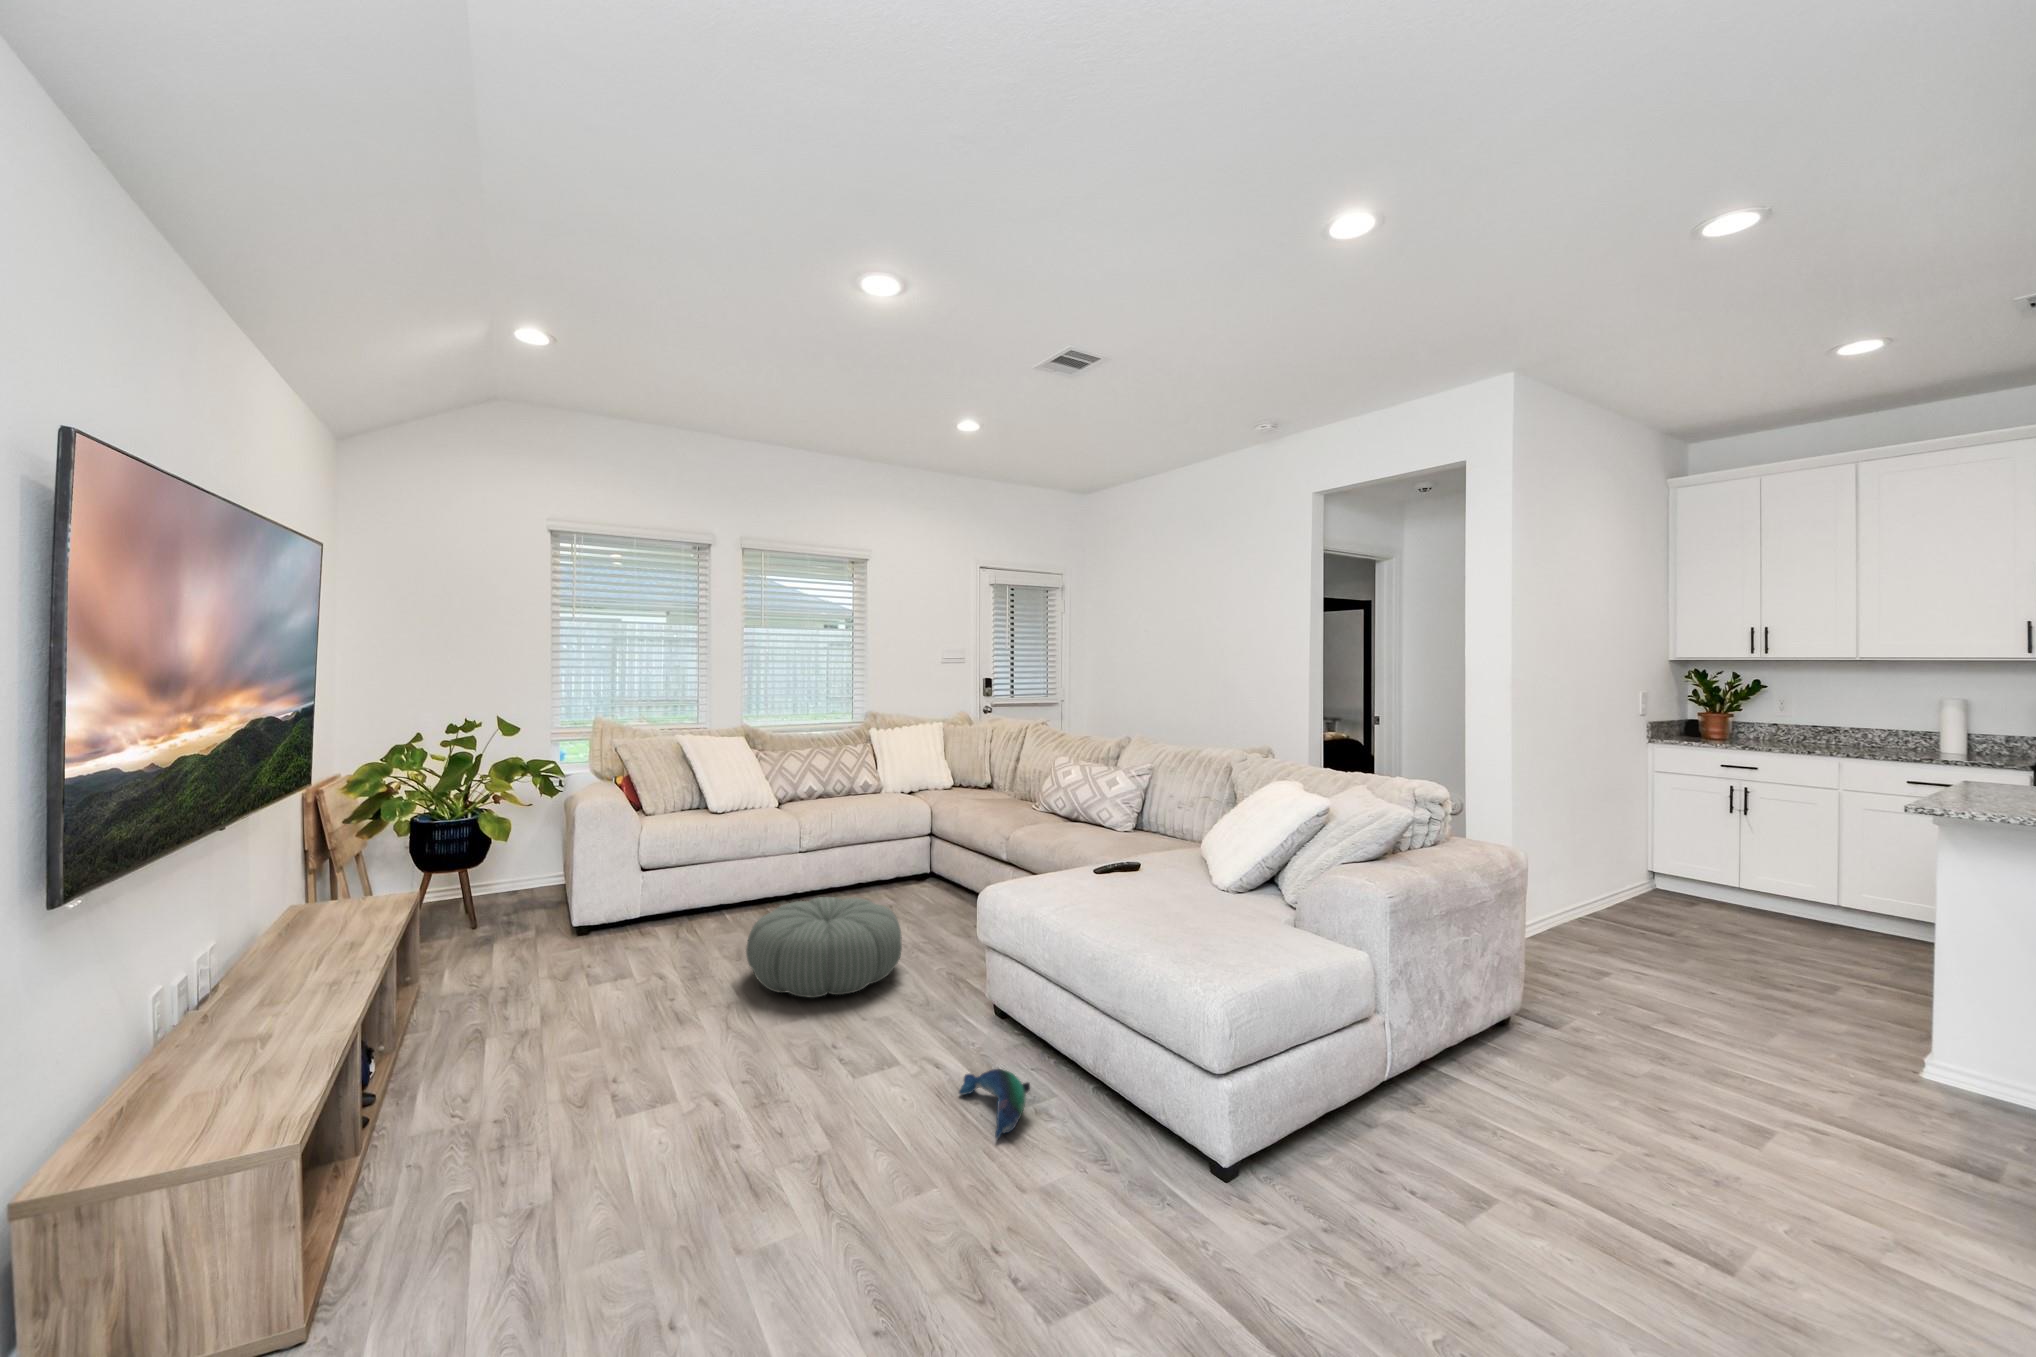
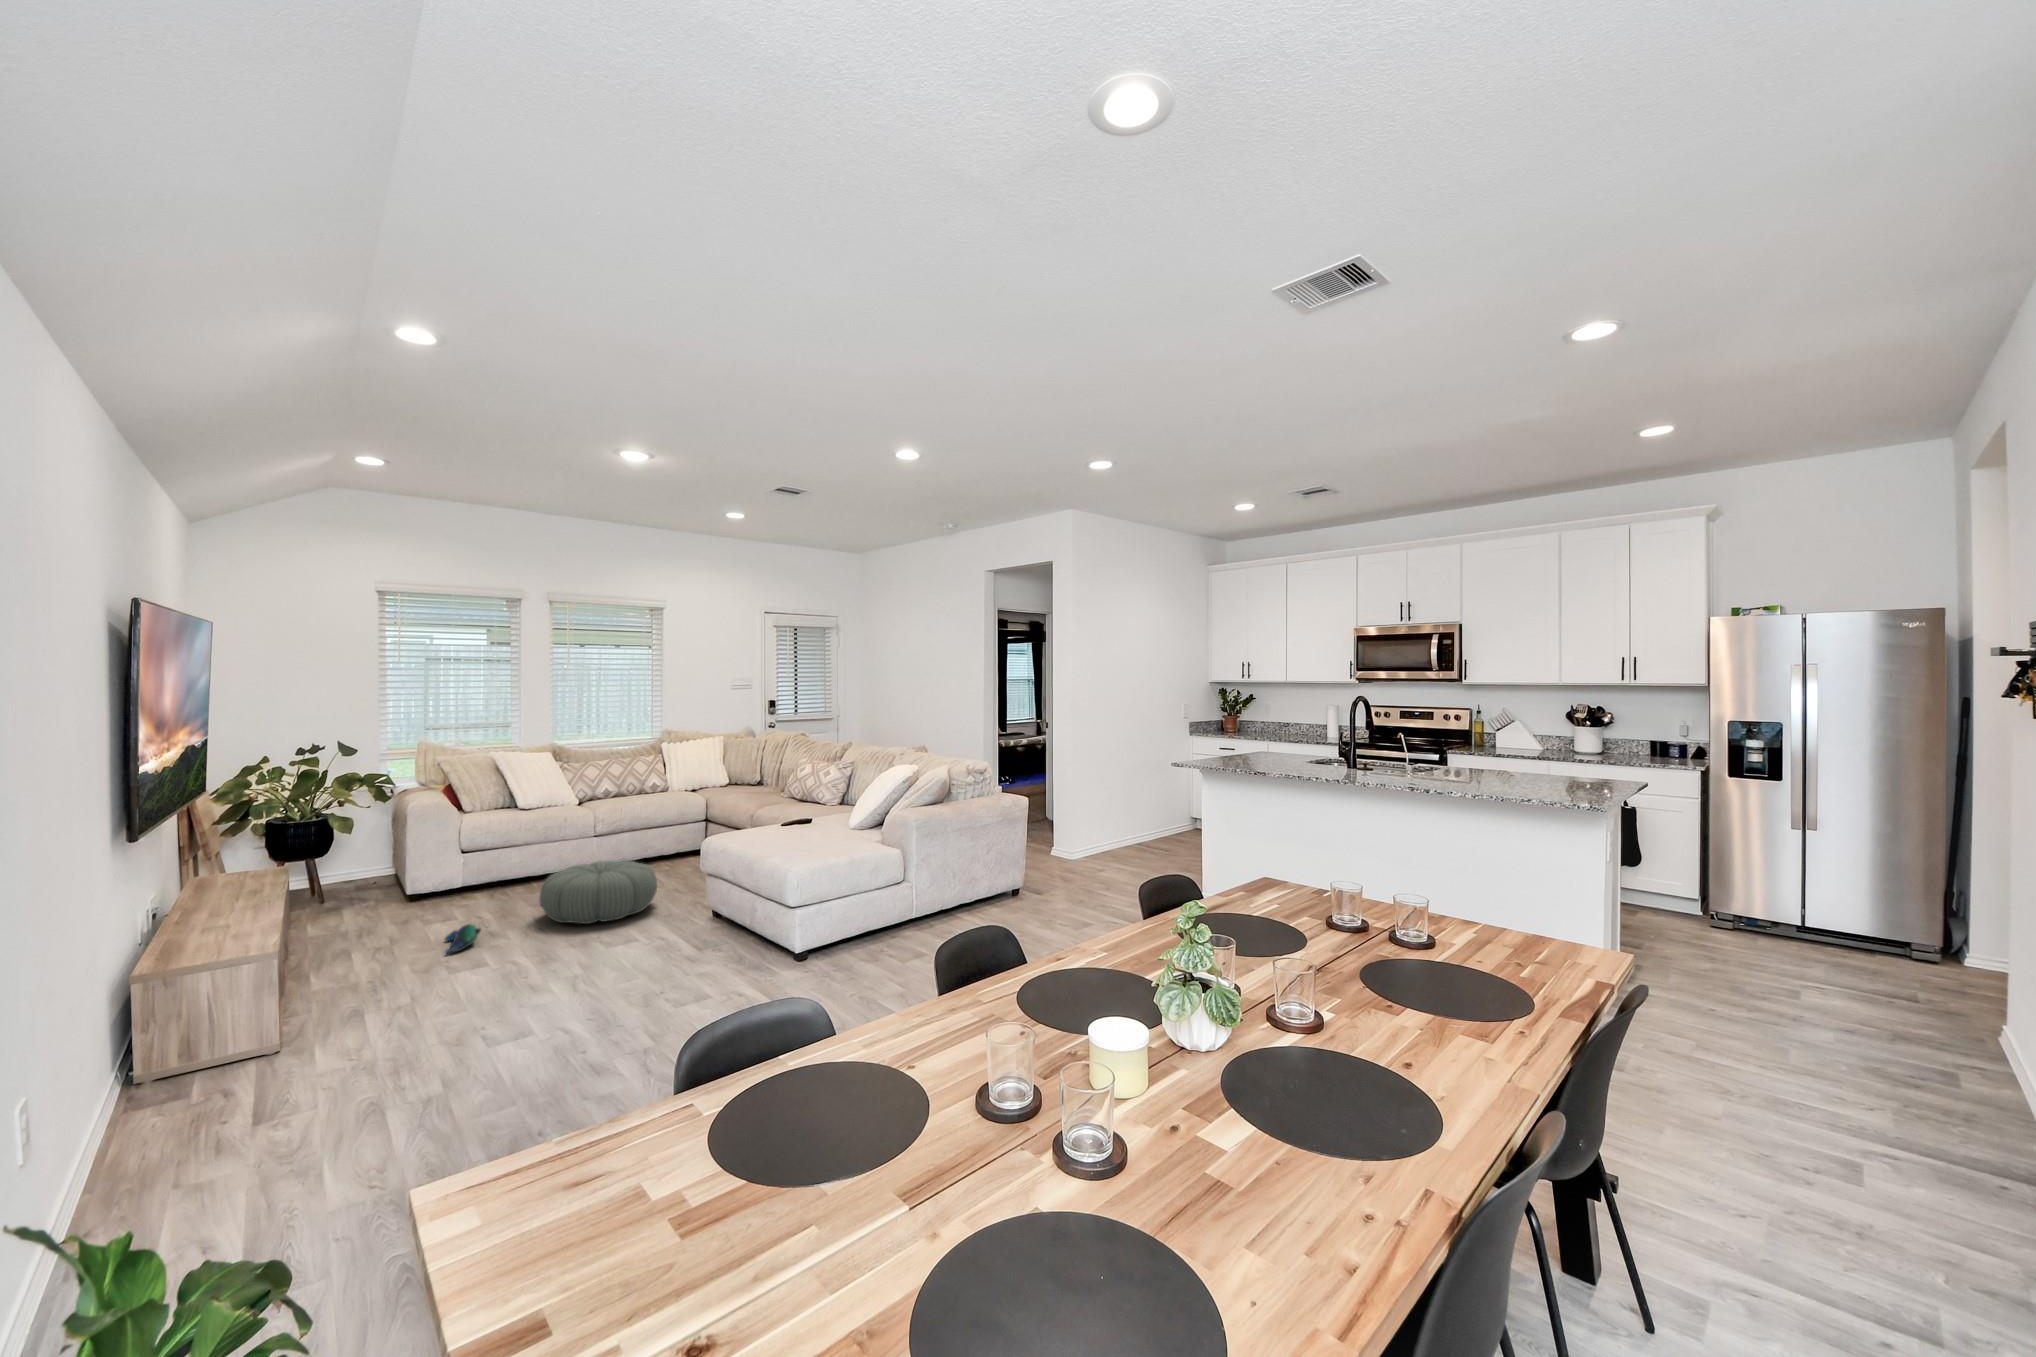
plush toy: present [959,1069,1030,1139] -> present [445,924,481,954]

